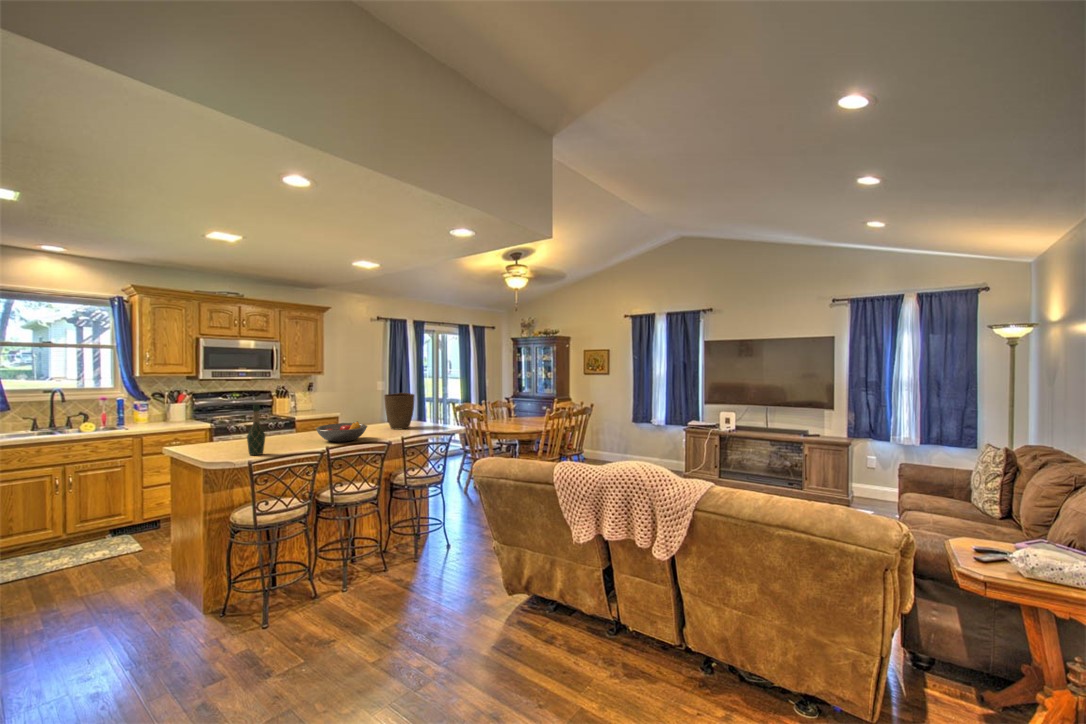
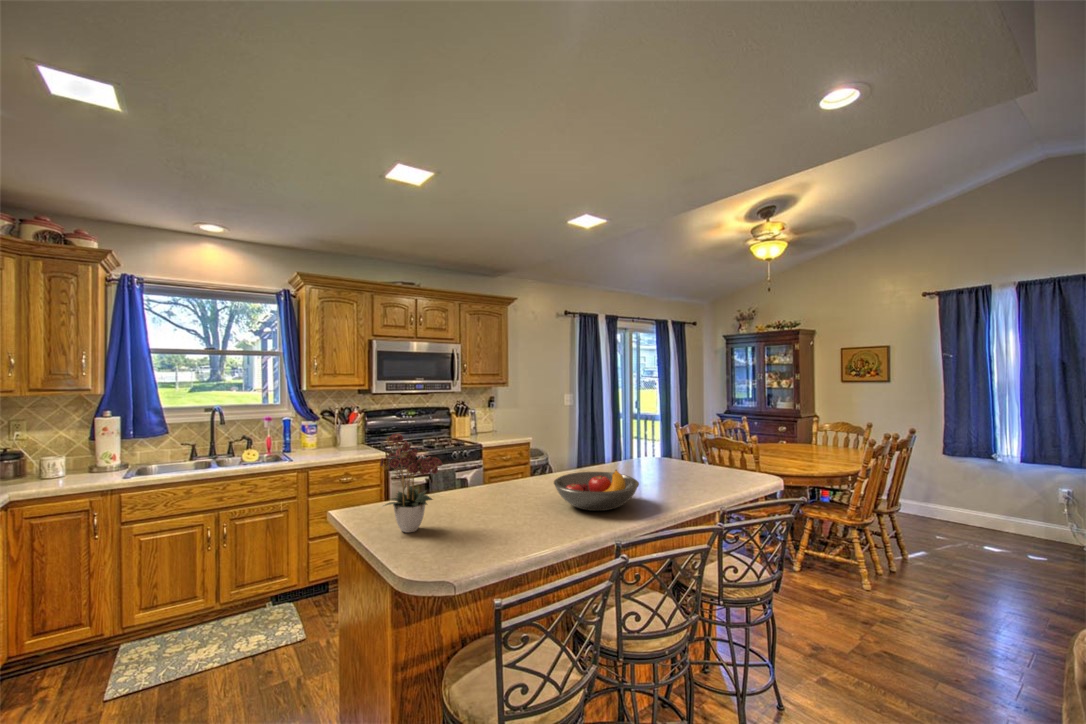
vase: present [384,393,415,430] -> none [631,415,680,477]
flower arrangement: none [200,396,246,452] -> present [380,434,443,532]
wine bottle: present [247,405,265,455] -> none [458,450,489,553]

